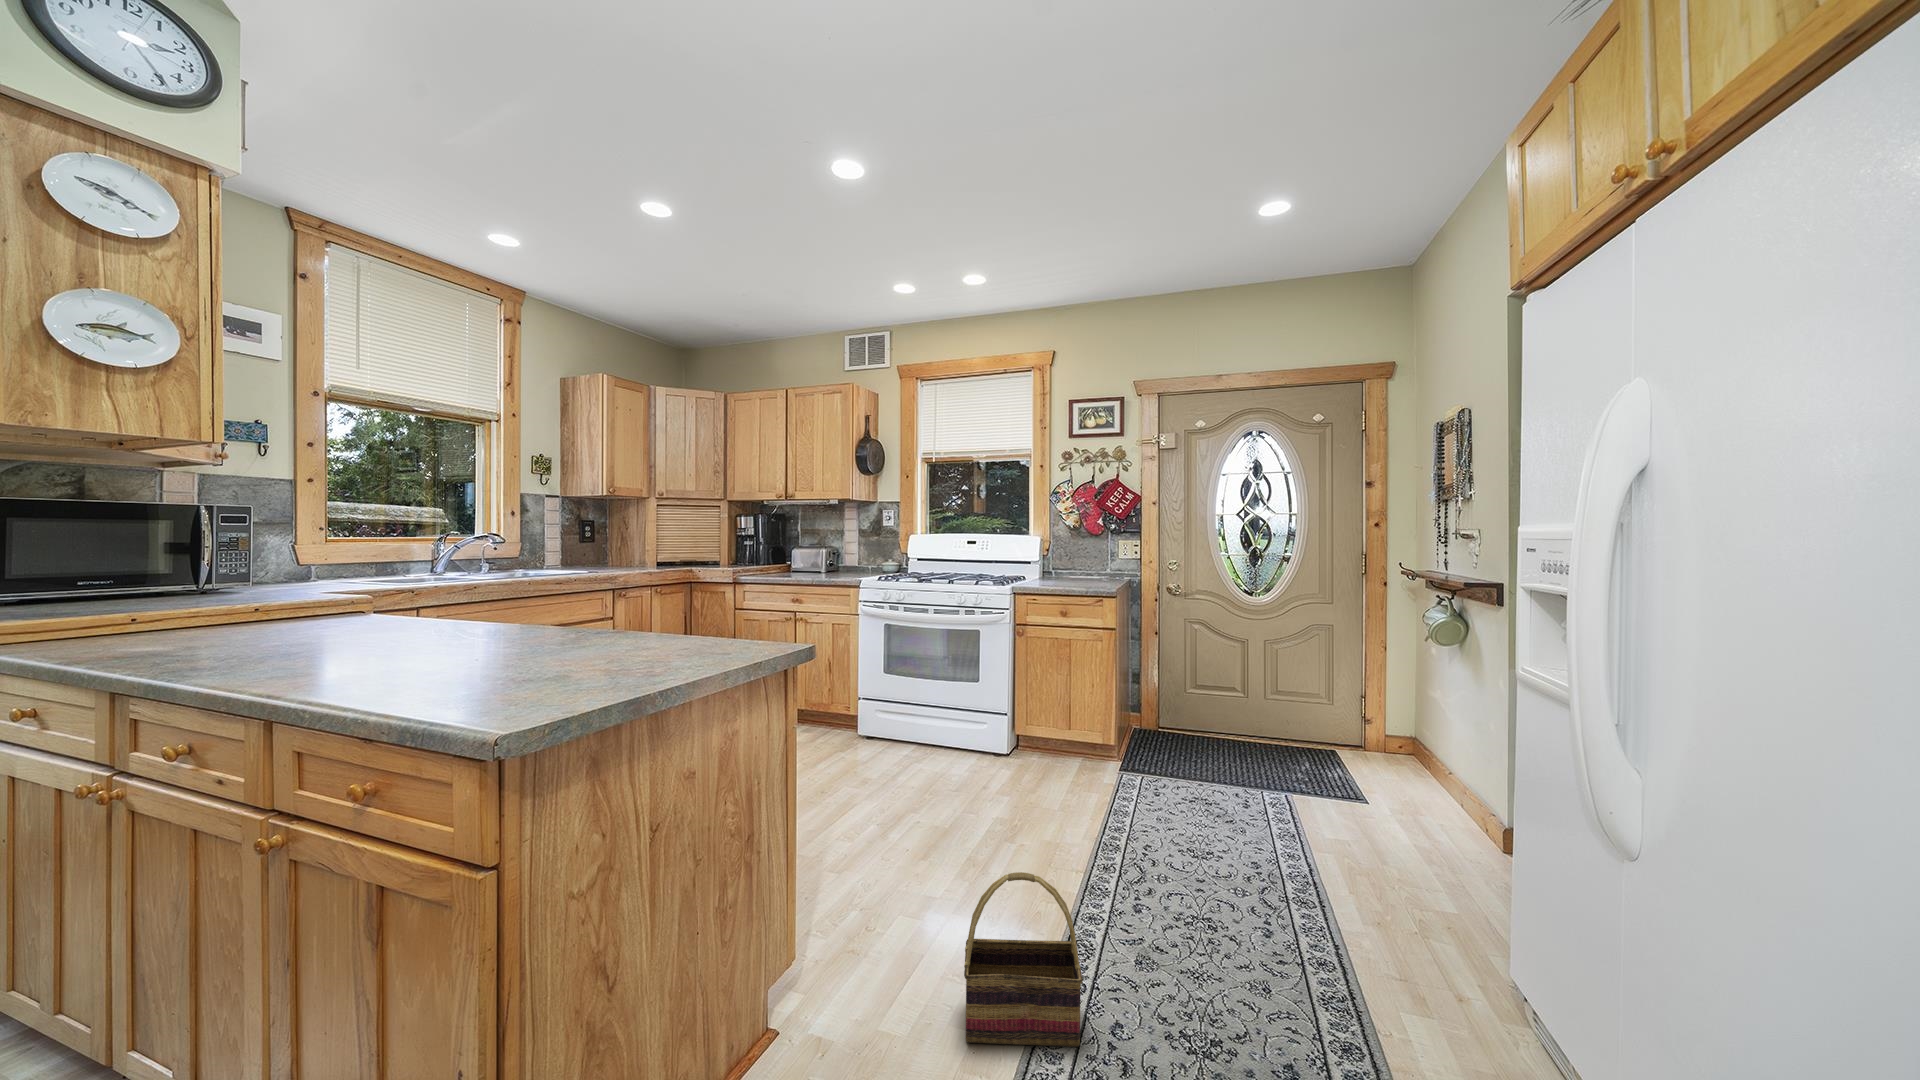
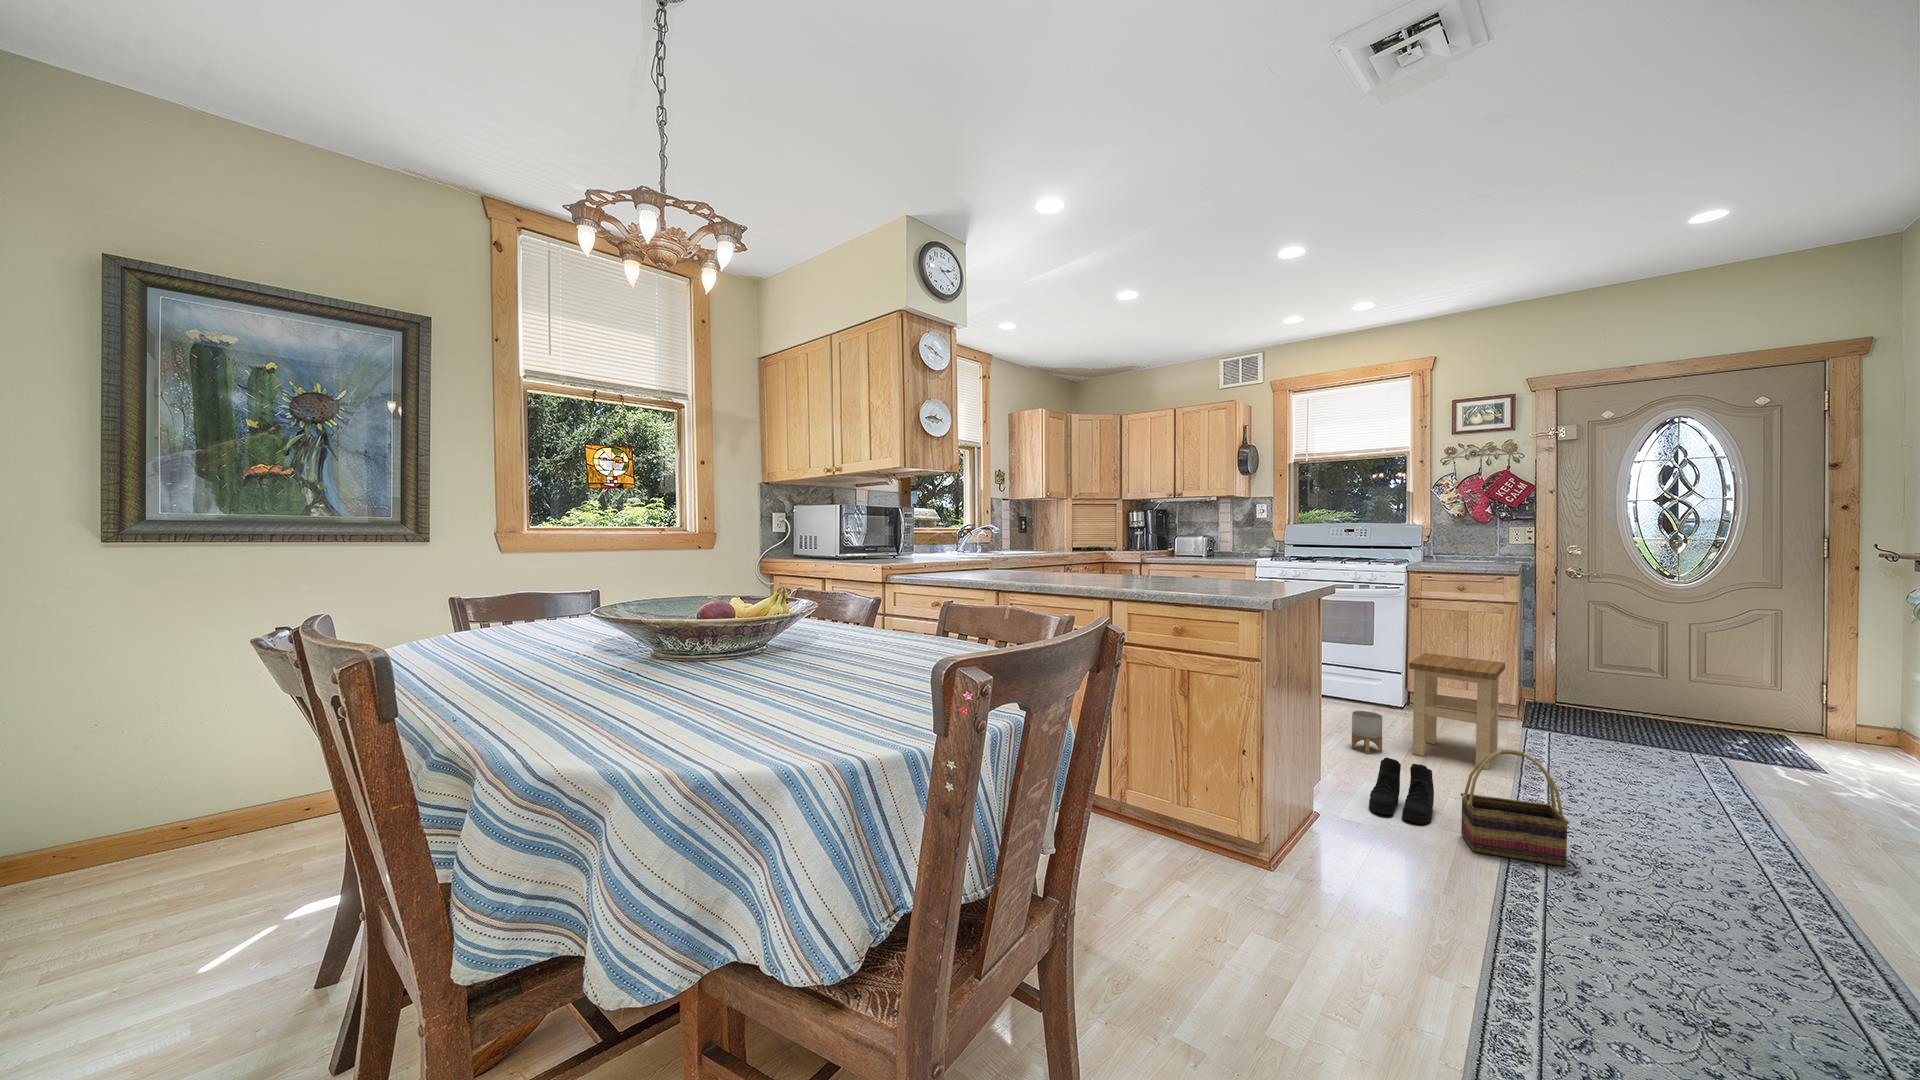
stool: none [976,697,1084,850] -> present [1409,653,1505,770]
planter: none [912,782,947,843] -> present [1351,711,1383,754]
boots: none [865,875,955,989] -> present [1369,758,1434,824]

